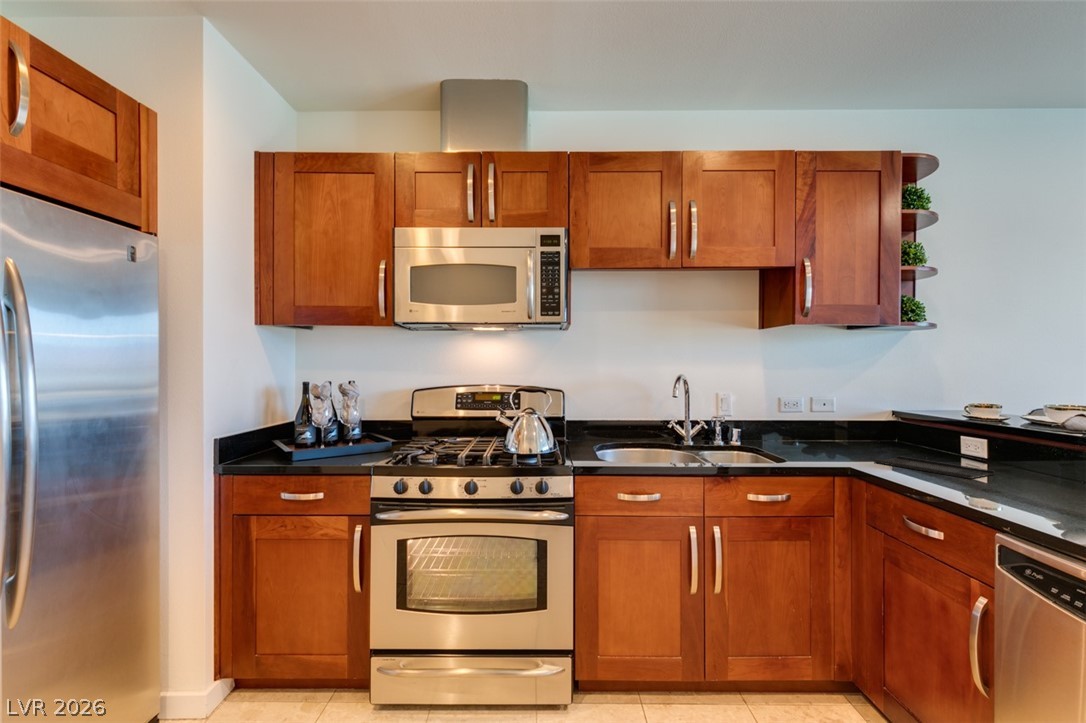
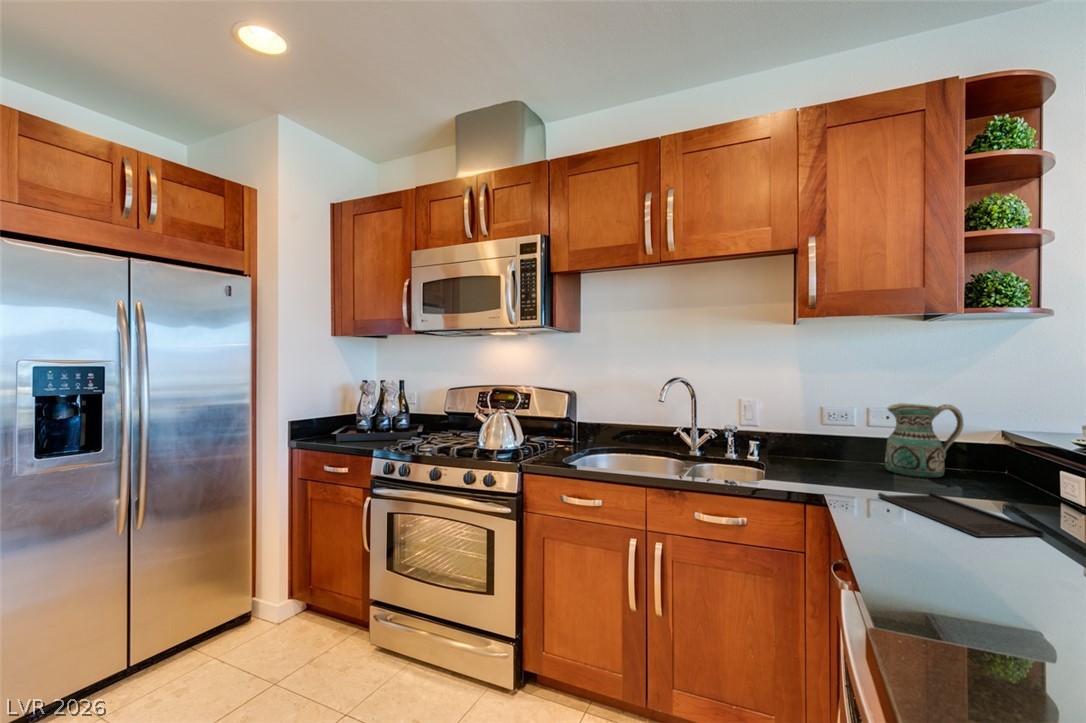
ceramic pitcher: none [833,393,882,448] -> present [885,403,963,477]

